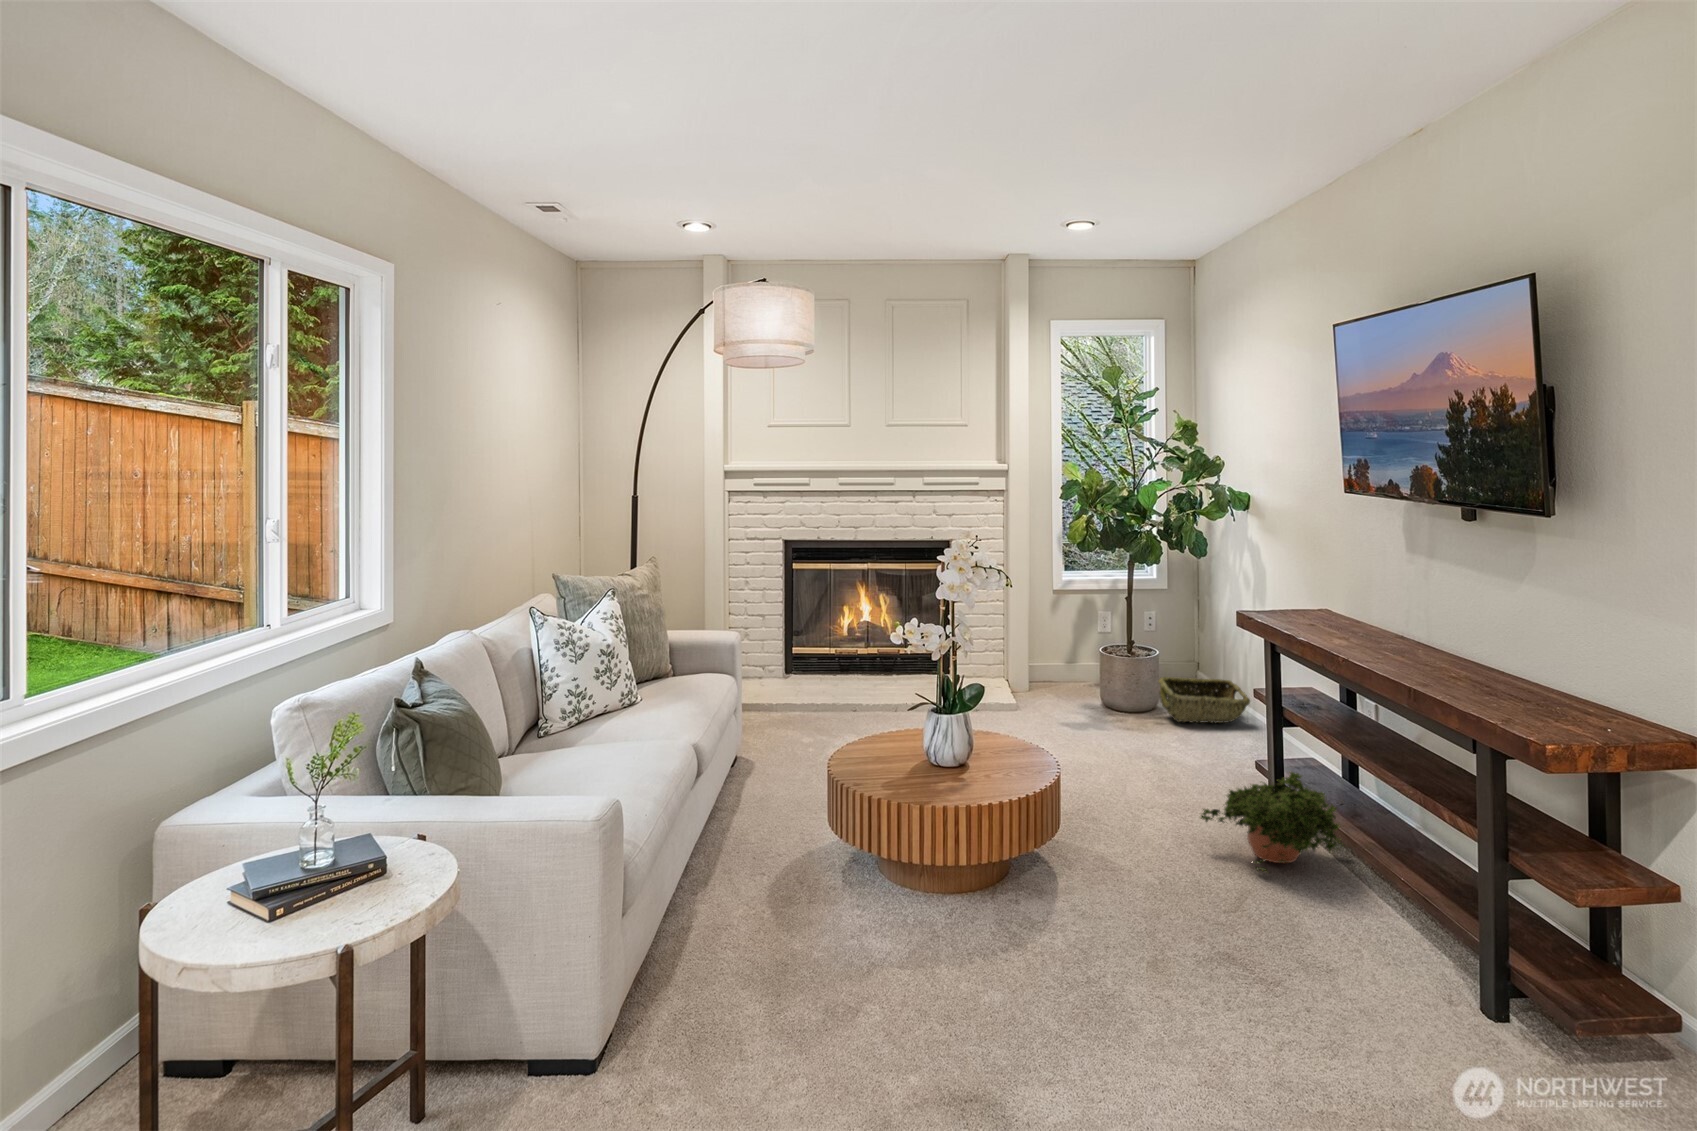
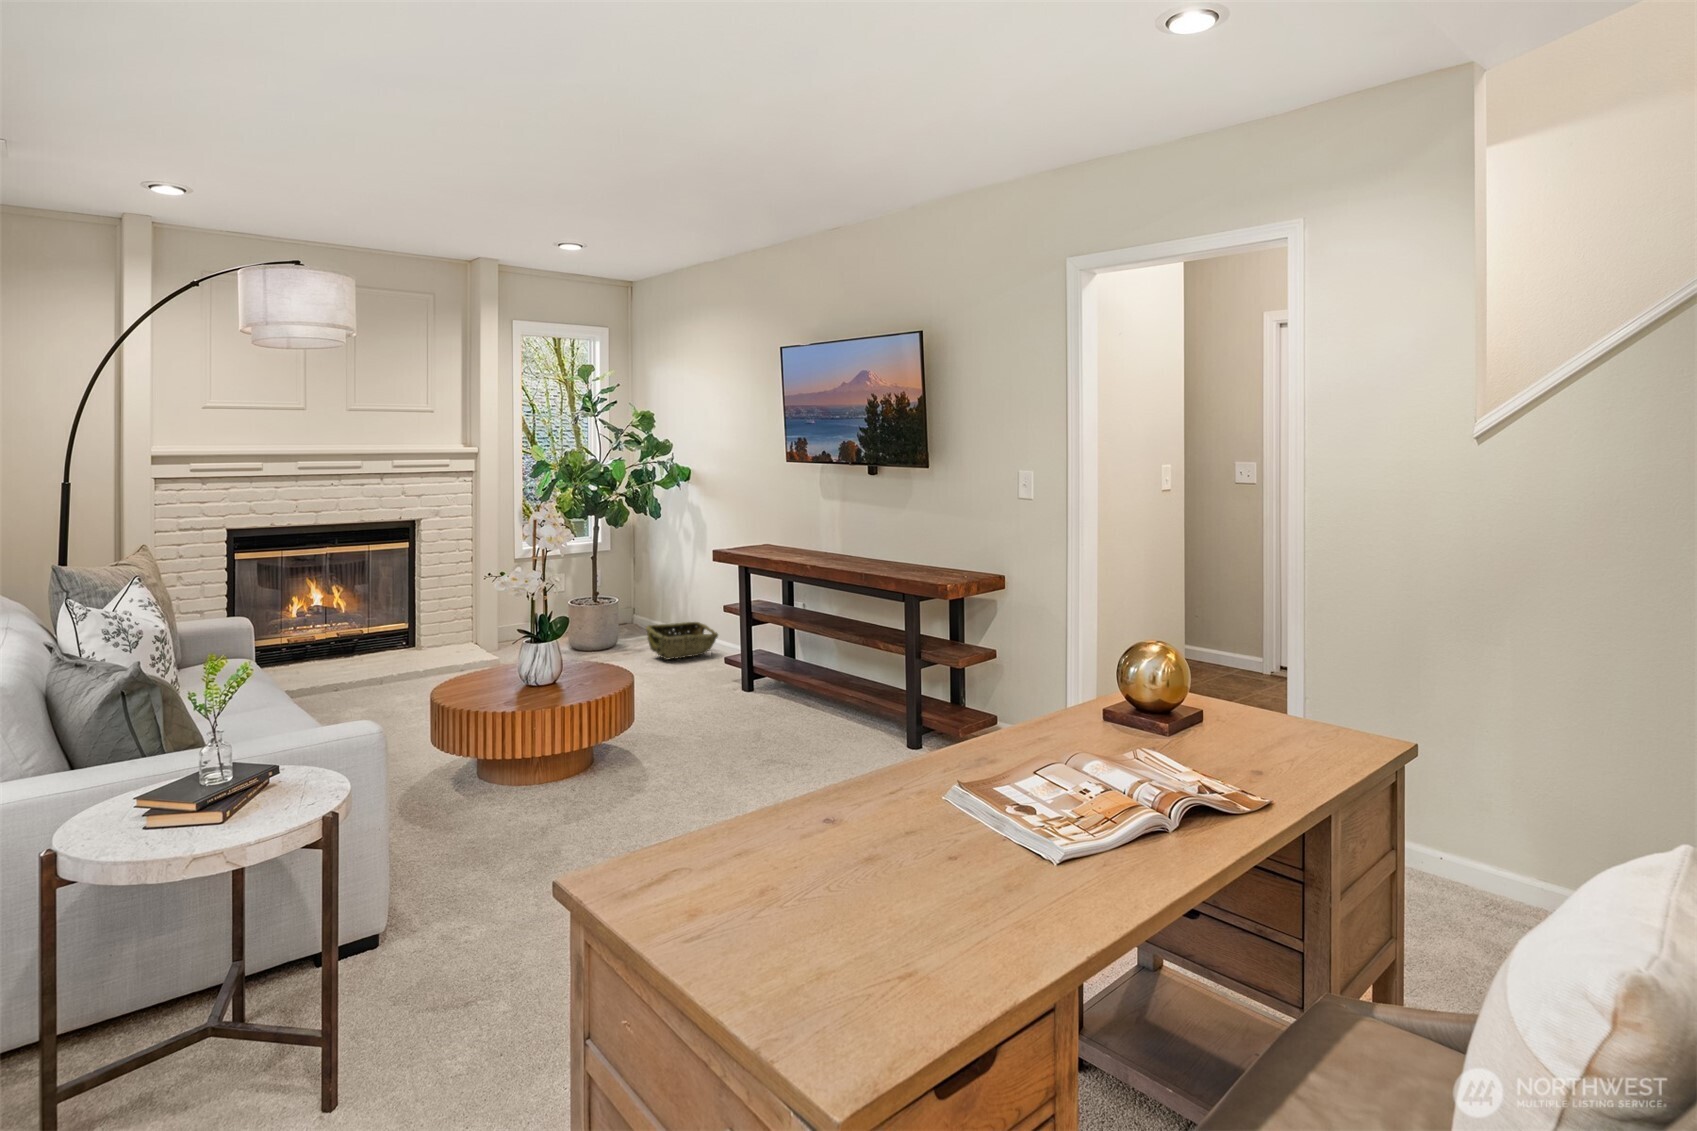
potted plant: present [1200,772,1343,872] -> none [735,664,835,738]

